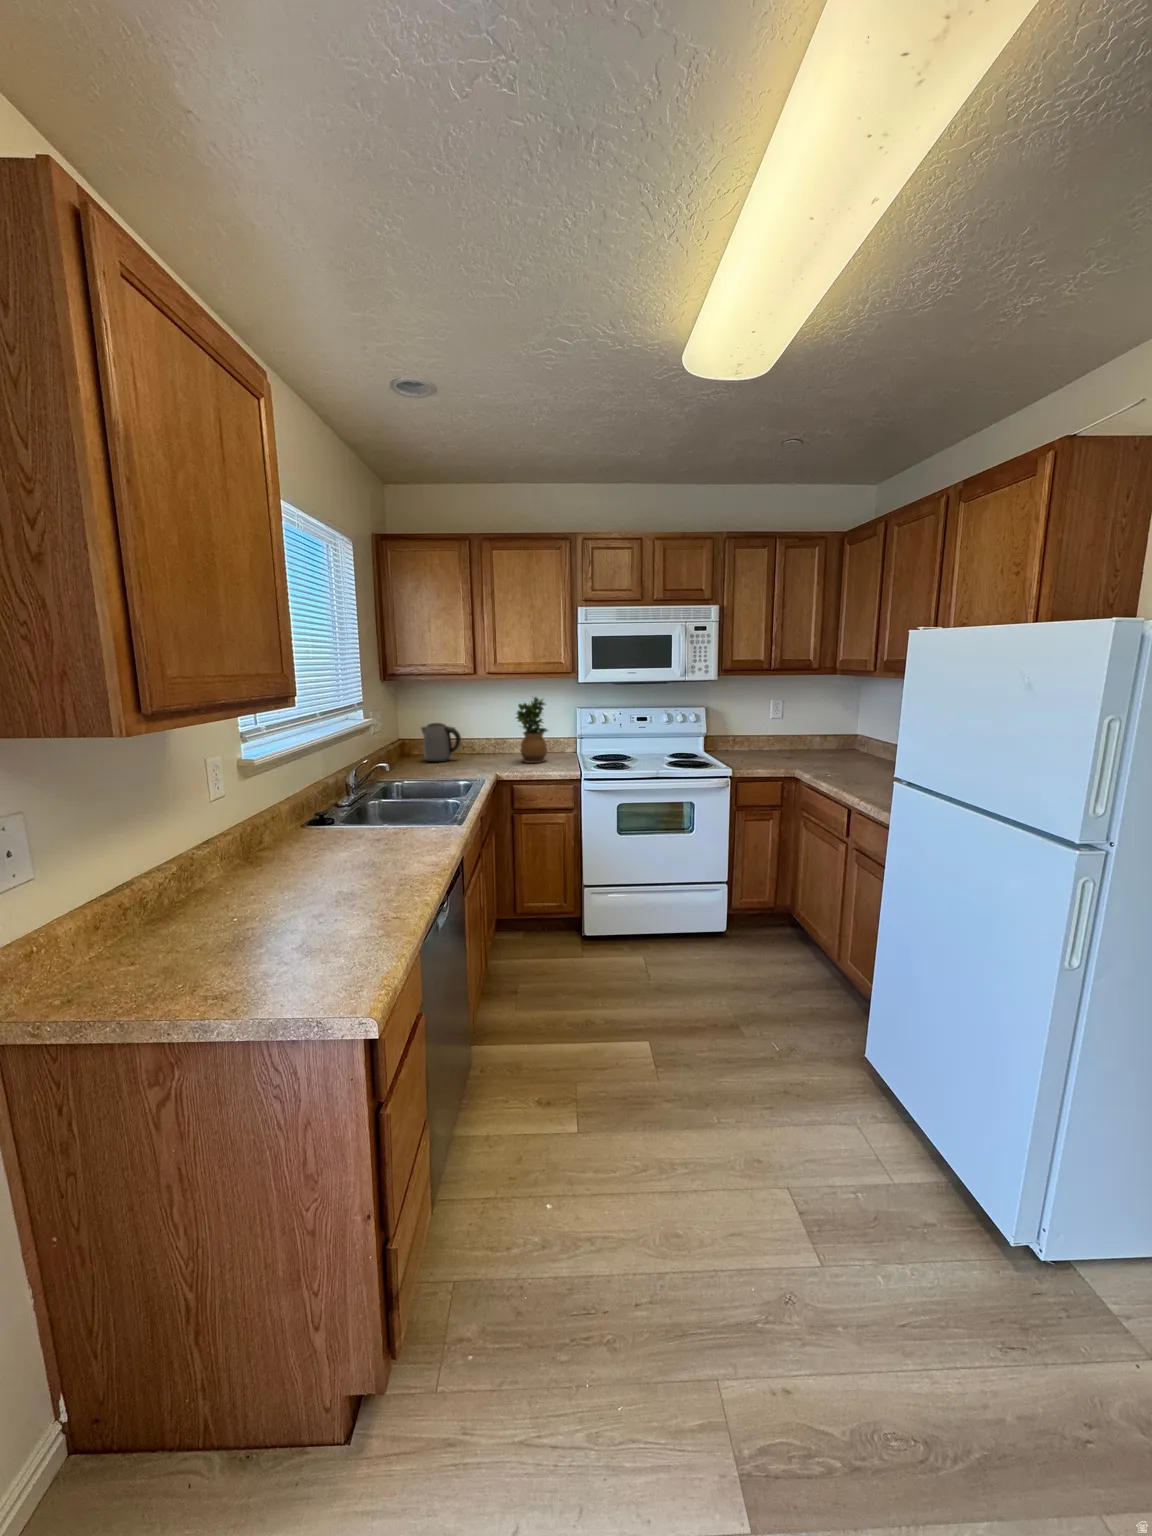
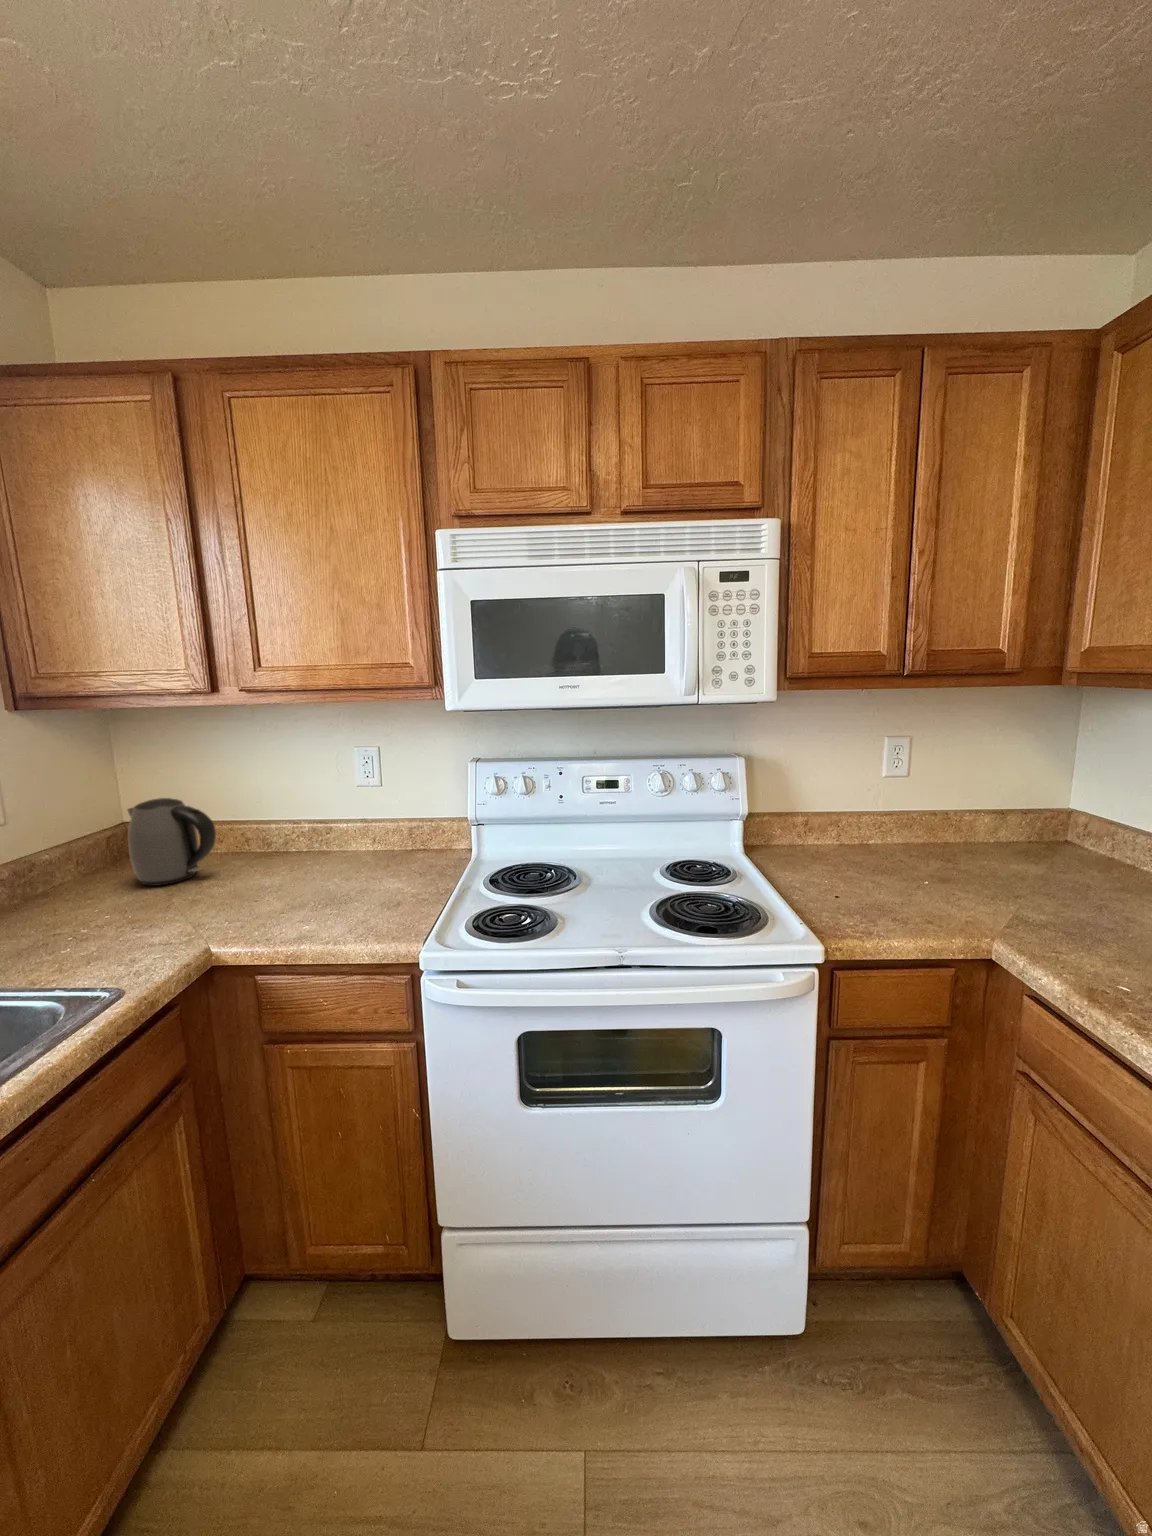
potted plant: present [516,697,548,763] -> none [297,741,388,897]

